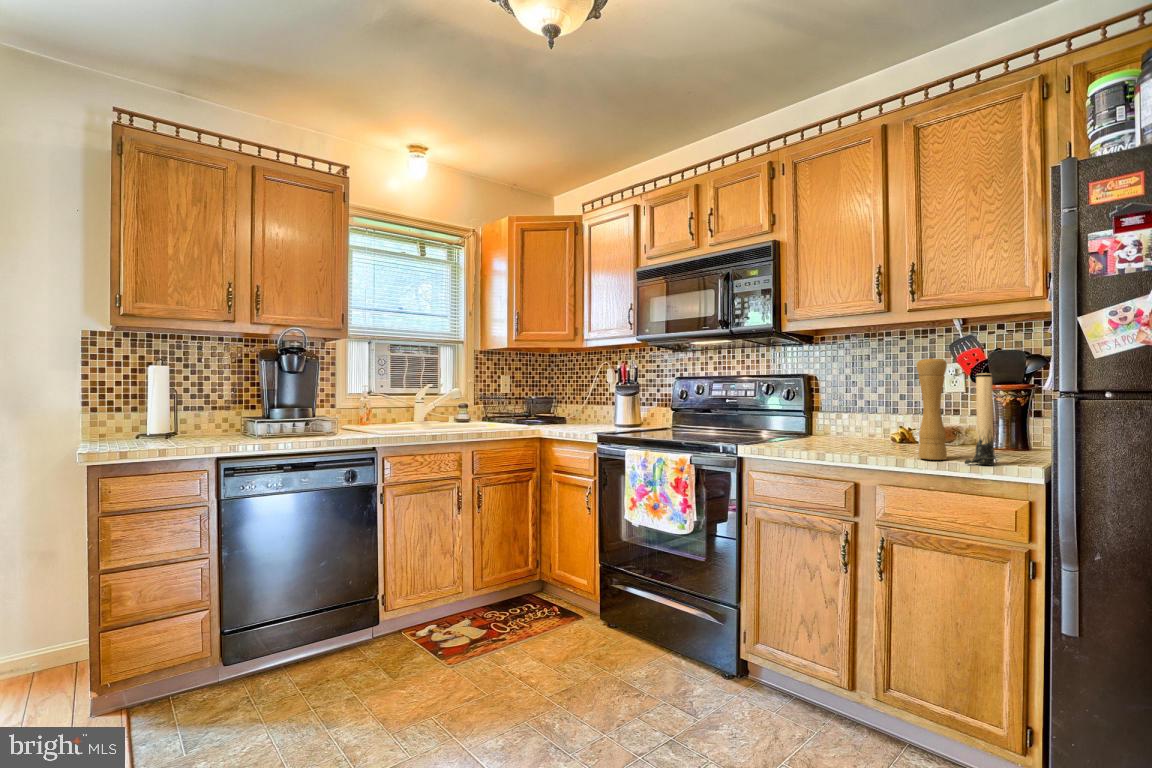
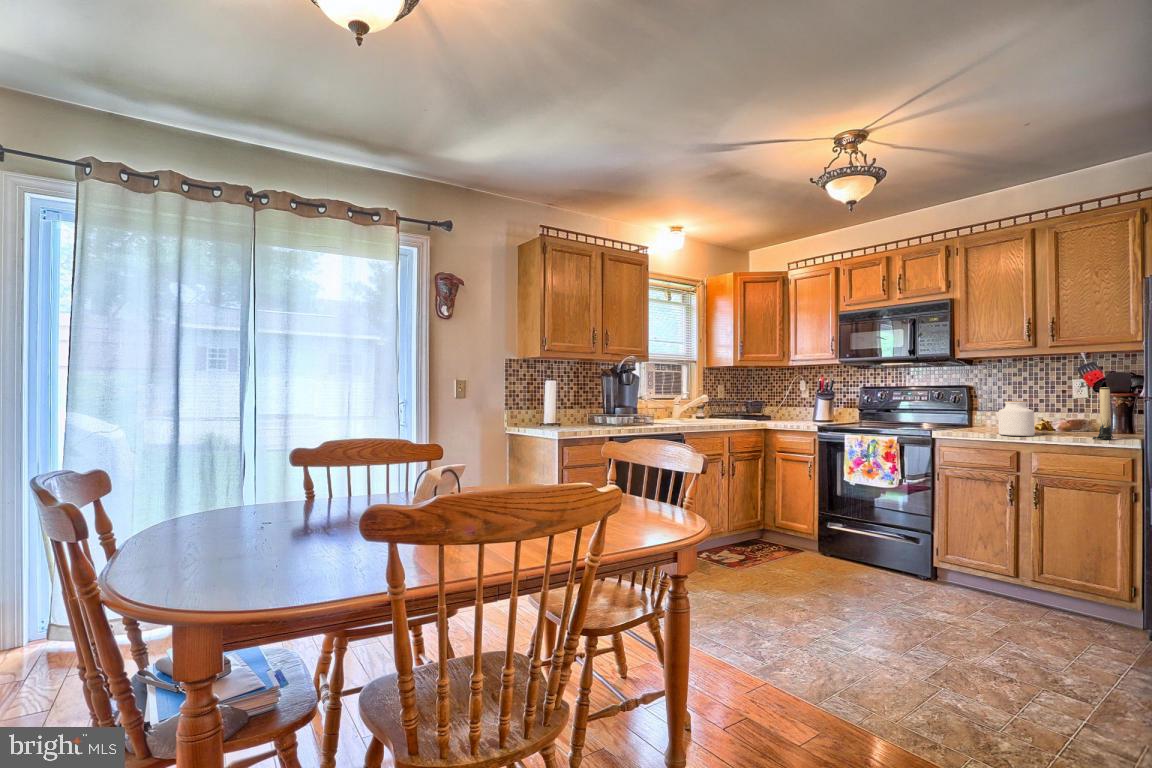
pepper mill: present [916,357,947,460] -> none [1059,377,1080,437]
jar: none [829,398,880,456] -> present [998,401,1035,436]

